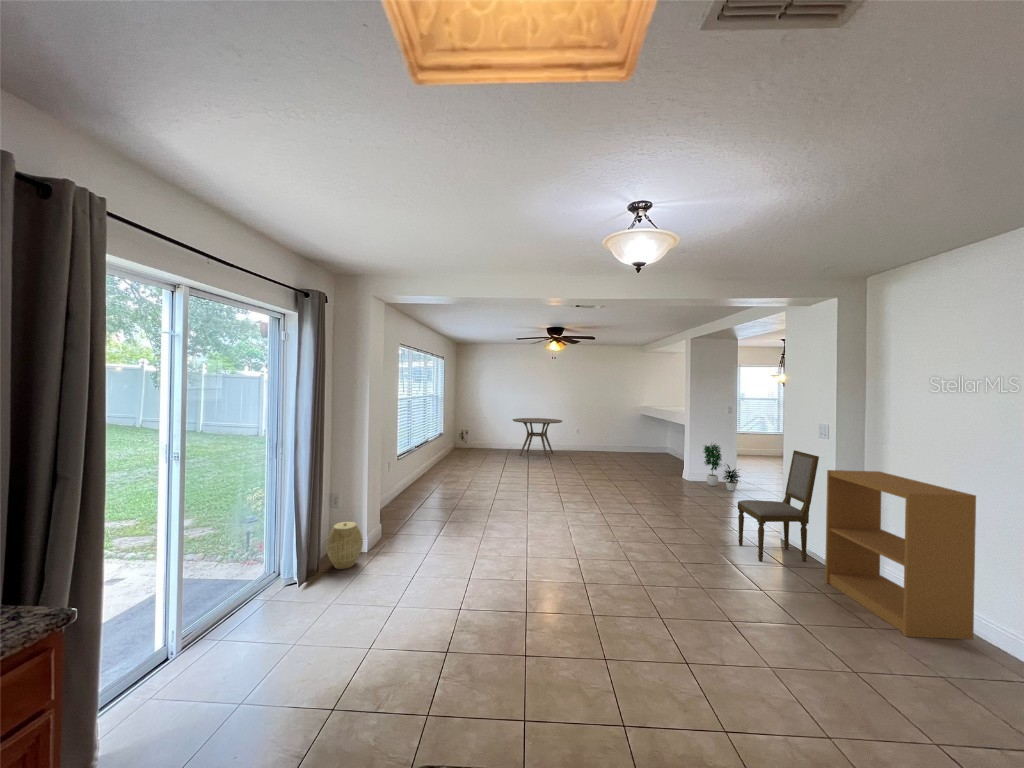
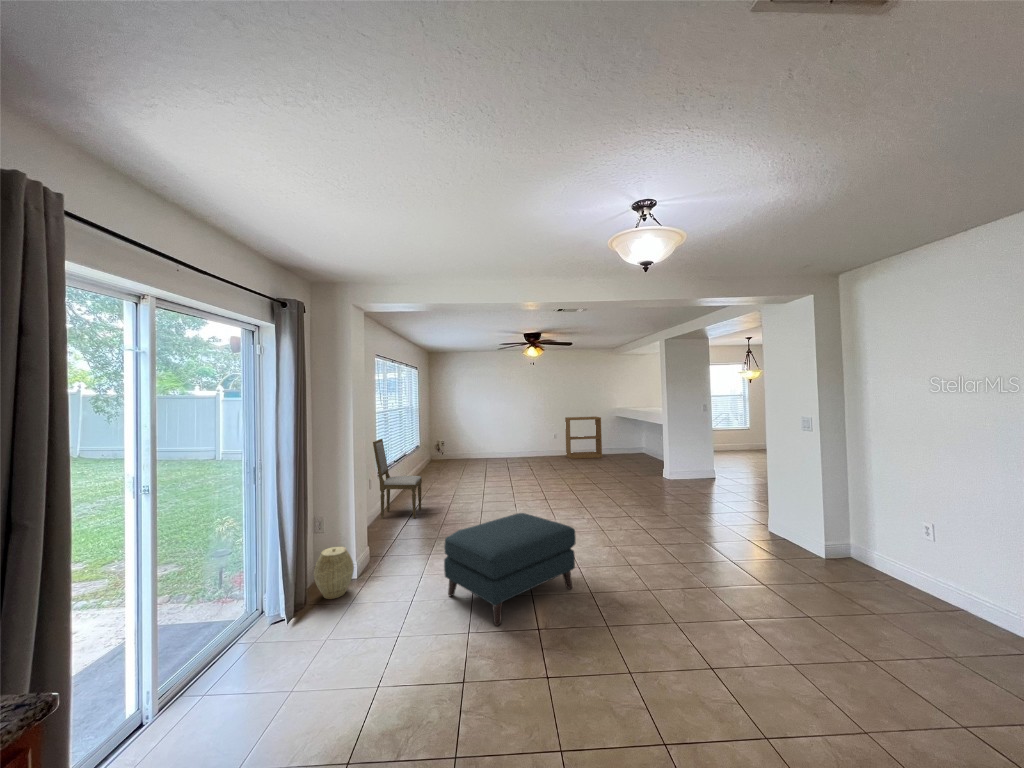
dining table: present [513,418,562,458] -> none [489,425,539,464]
potted plant: present [704,445,740,491] -> none [680,439,720,486]
dining chair: present [738,450,819,562] -> present [373,439,422,518]
bookshelf: present [825,470,976,640] -> present [565,417,602,459]
ottoman: none [445,503,572,606] -> present [444,513,576,626]

